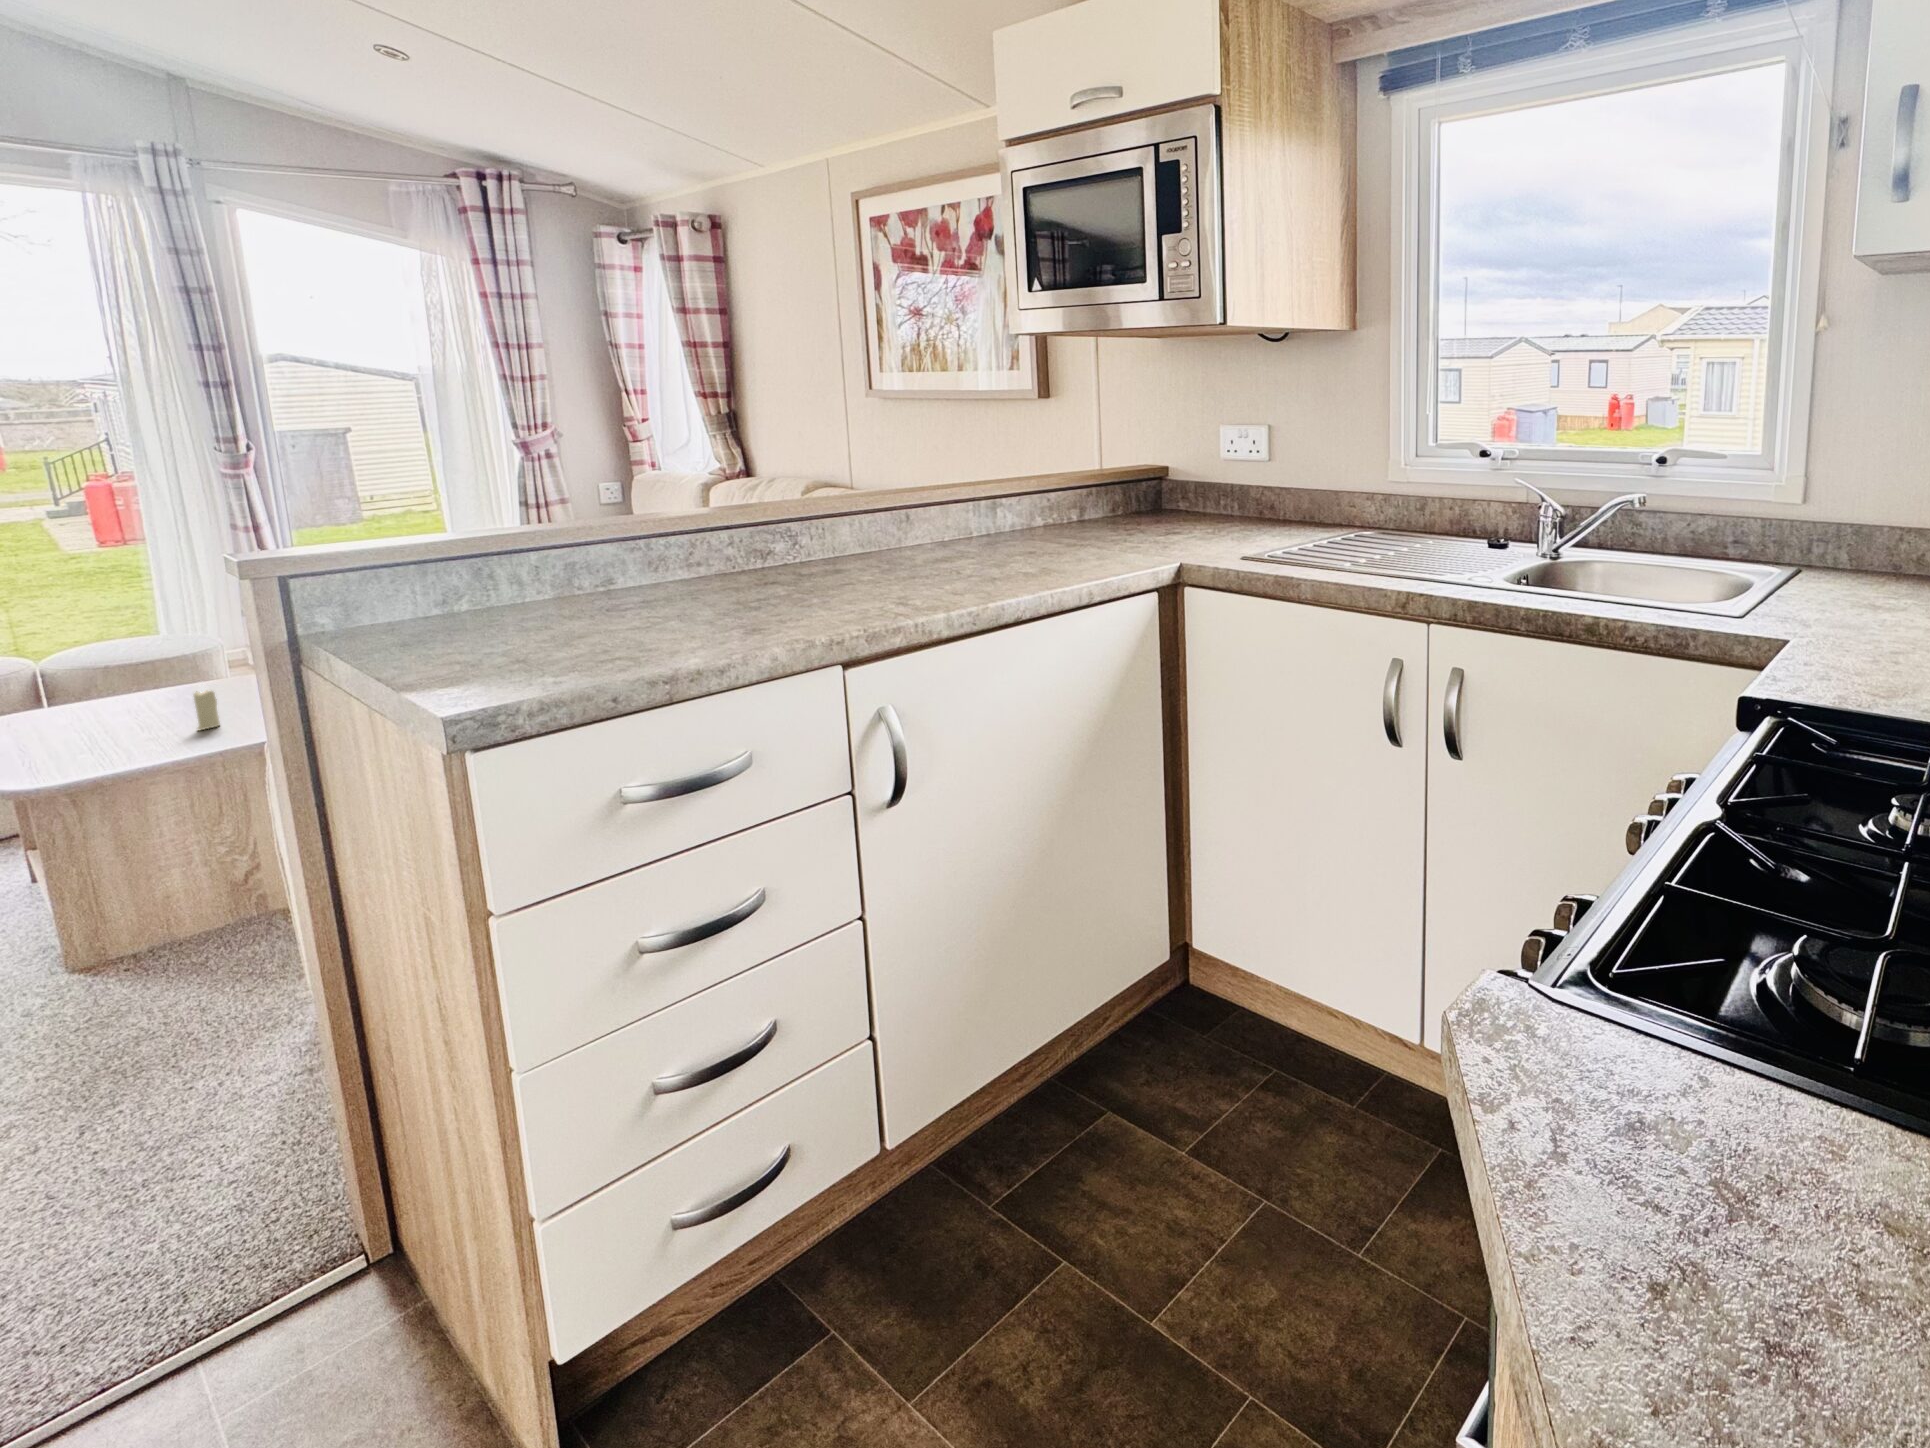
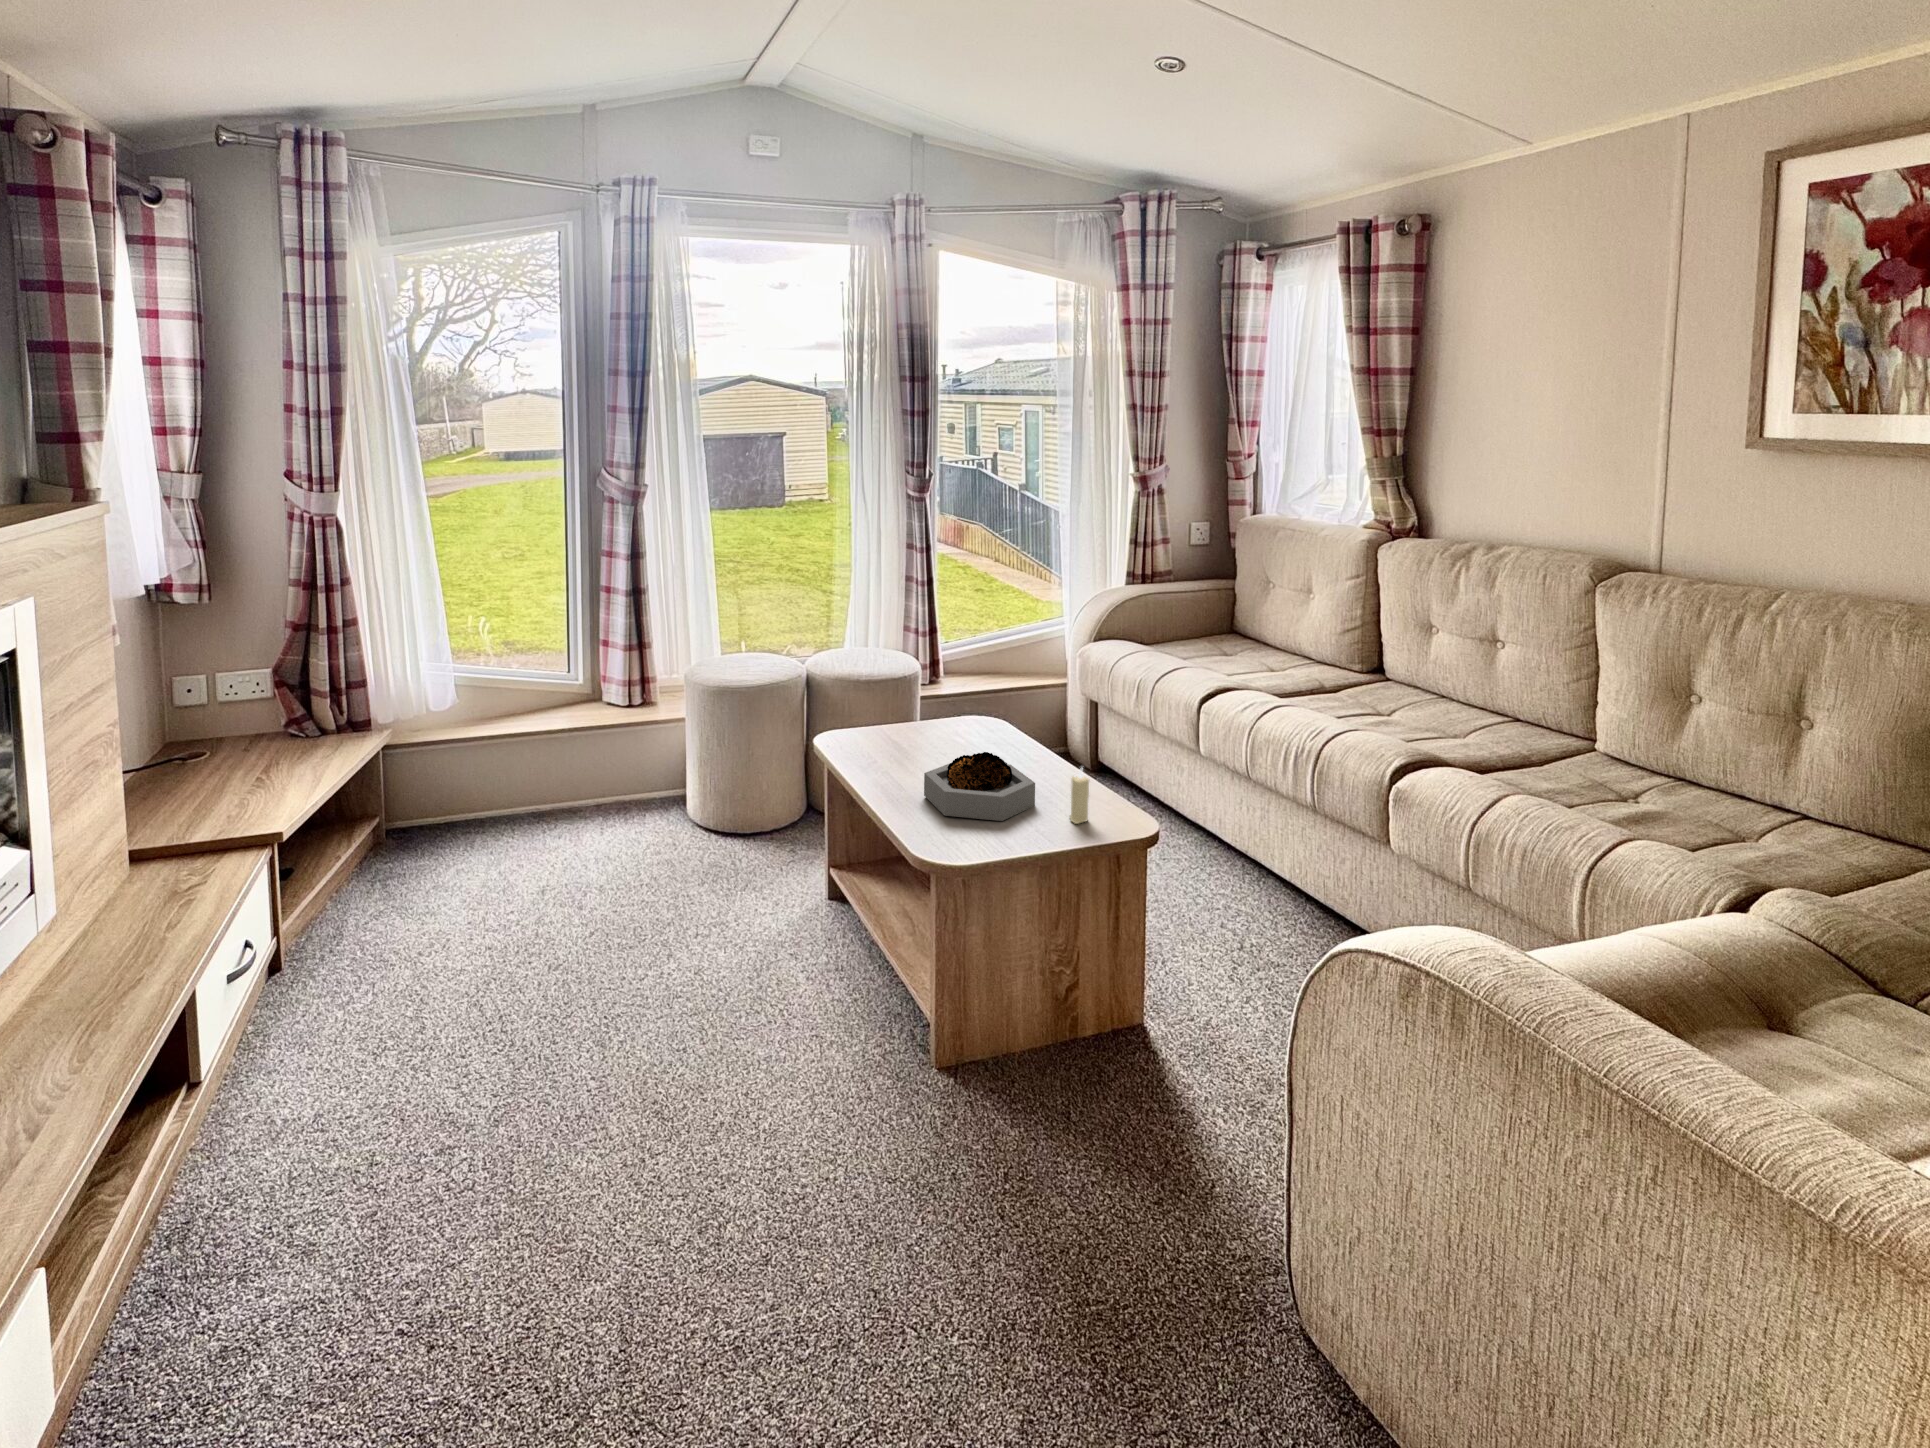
decorative bowl: none [35,684,175,749] -> present [924,752,1035,821]

